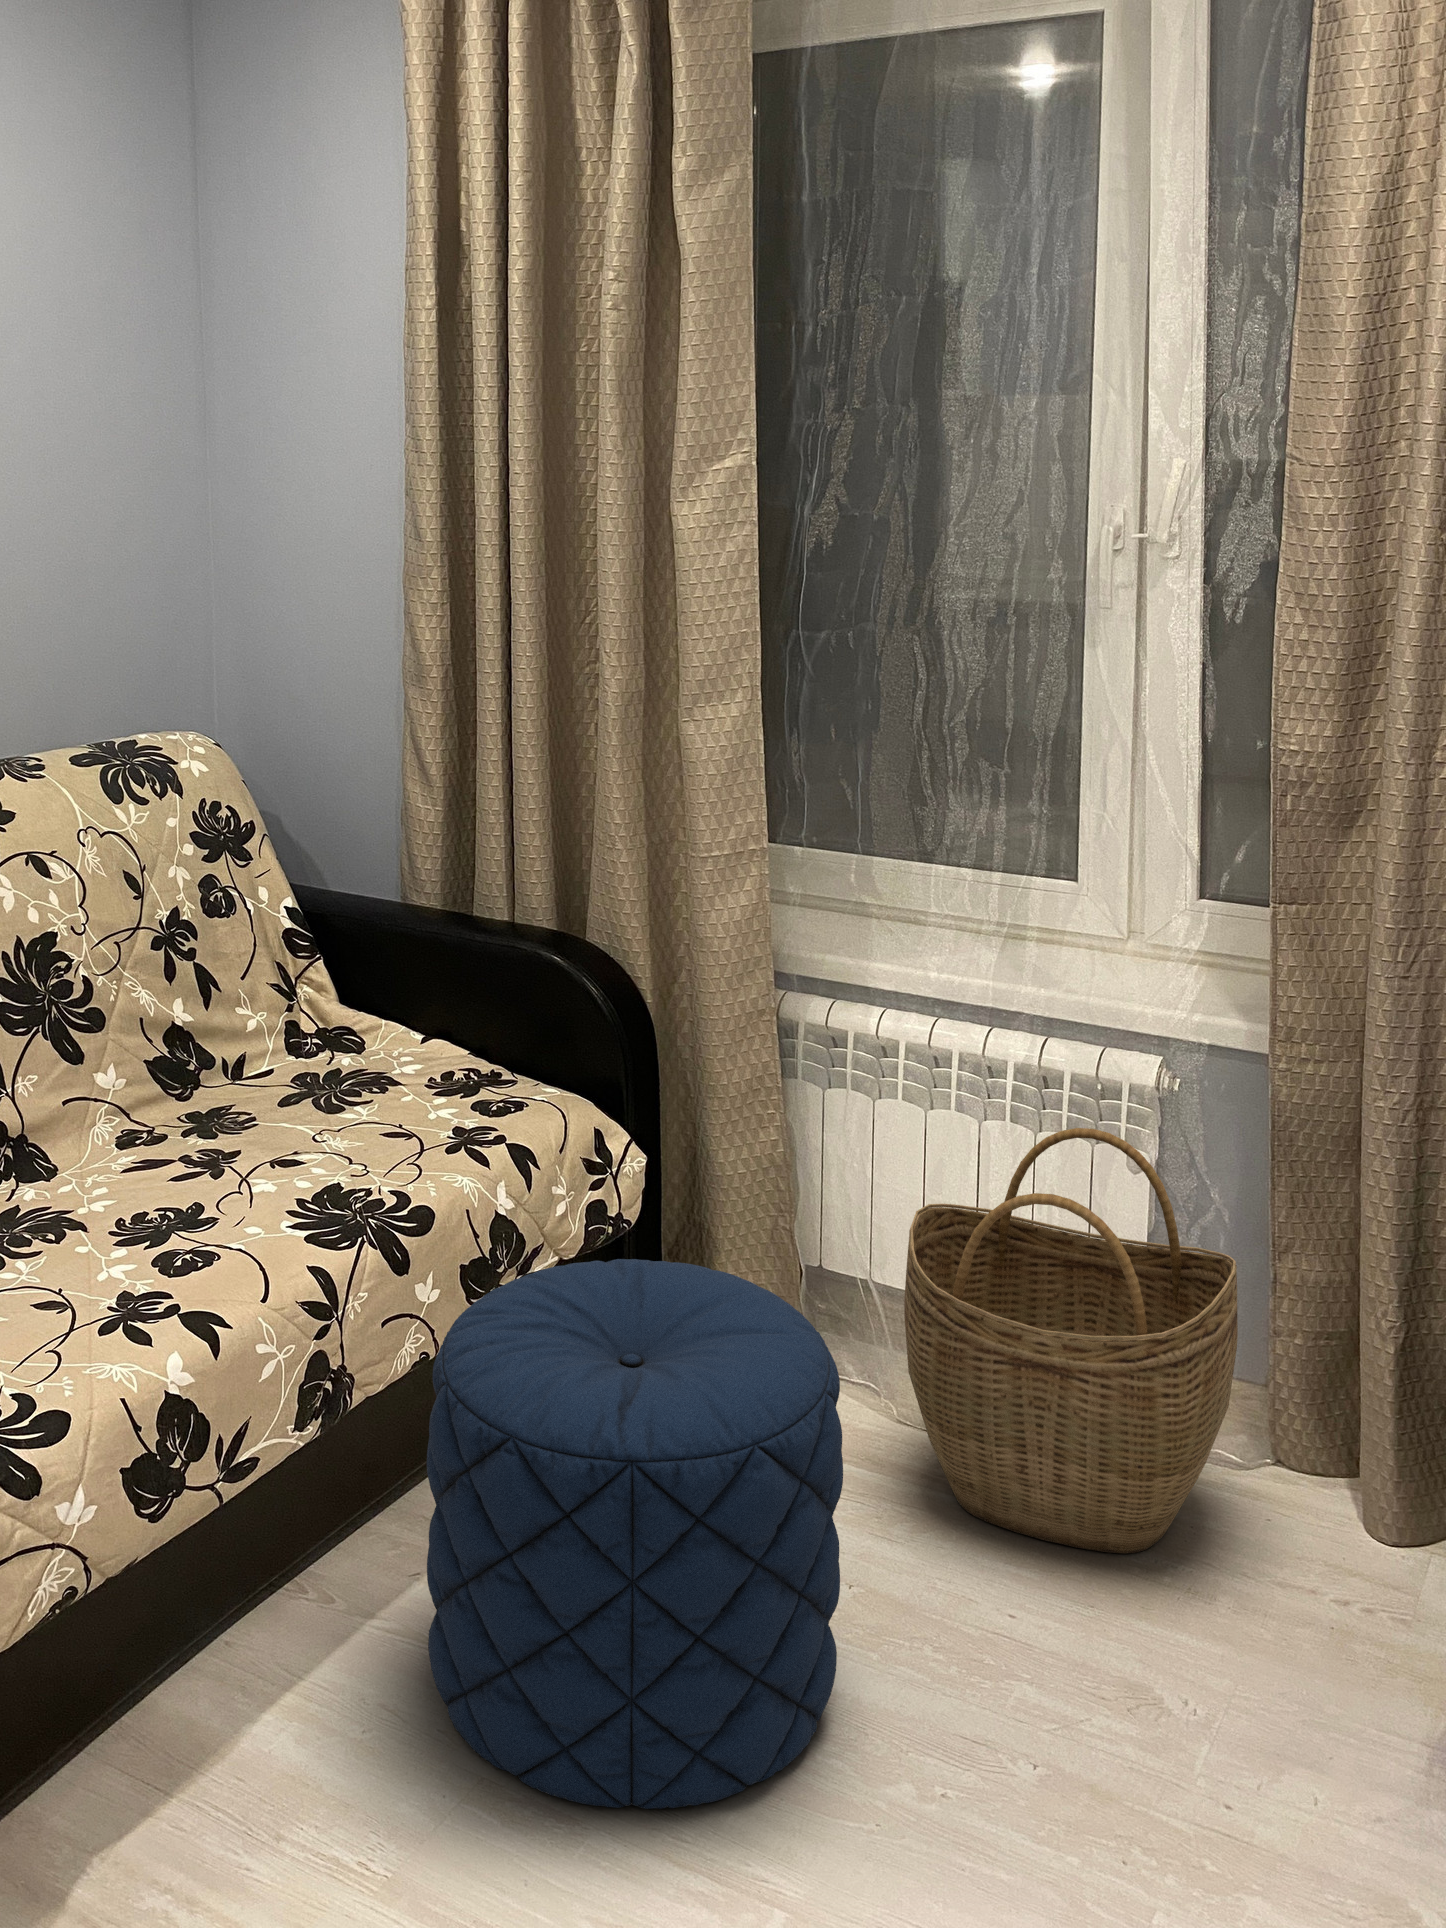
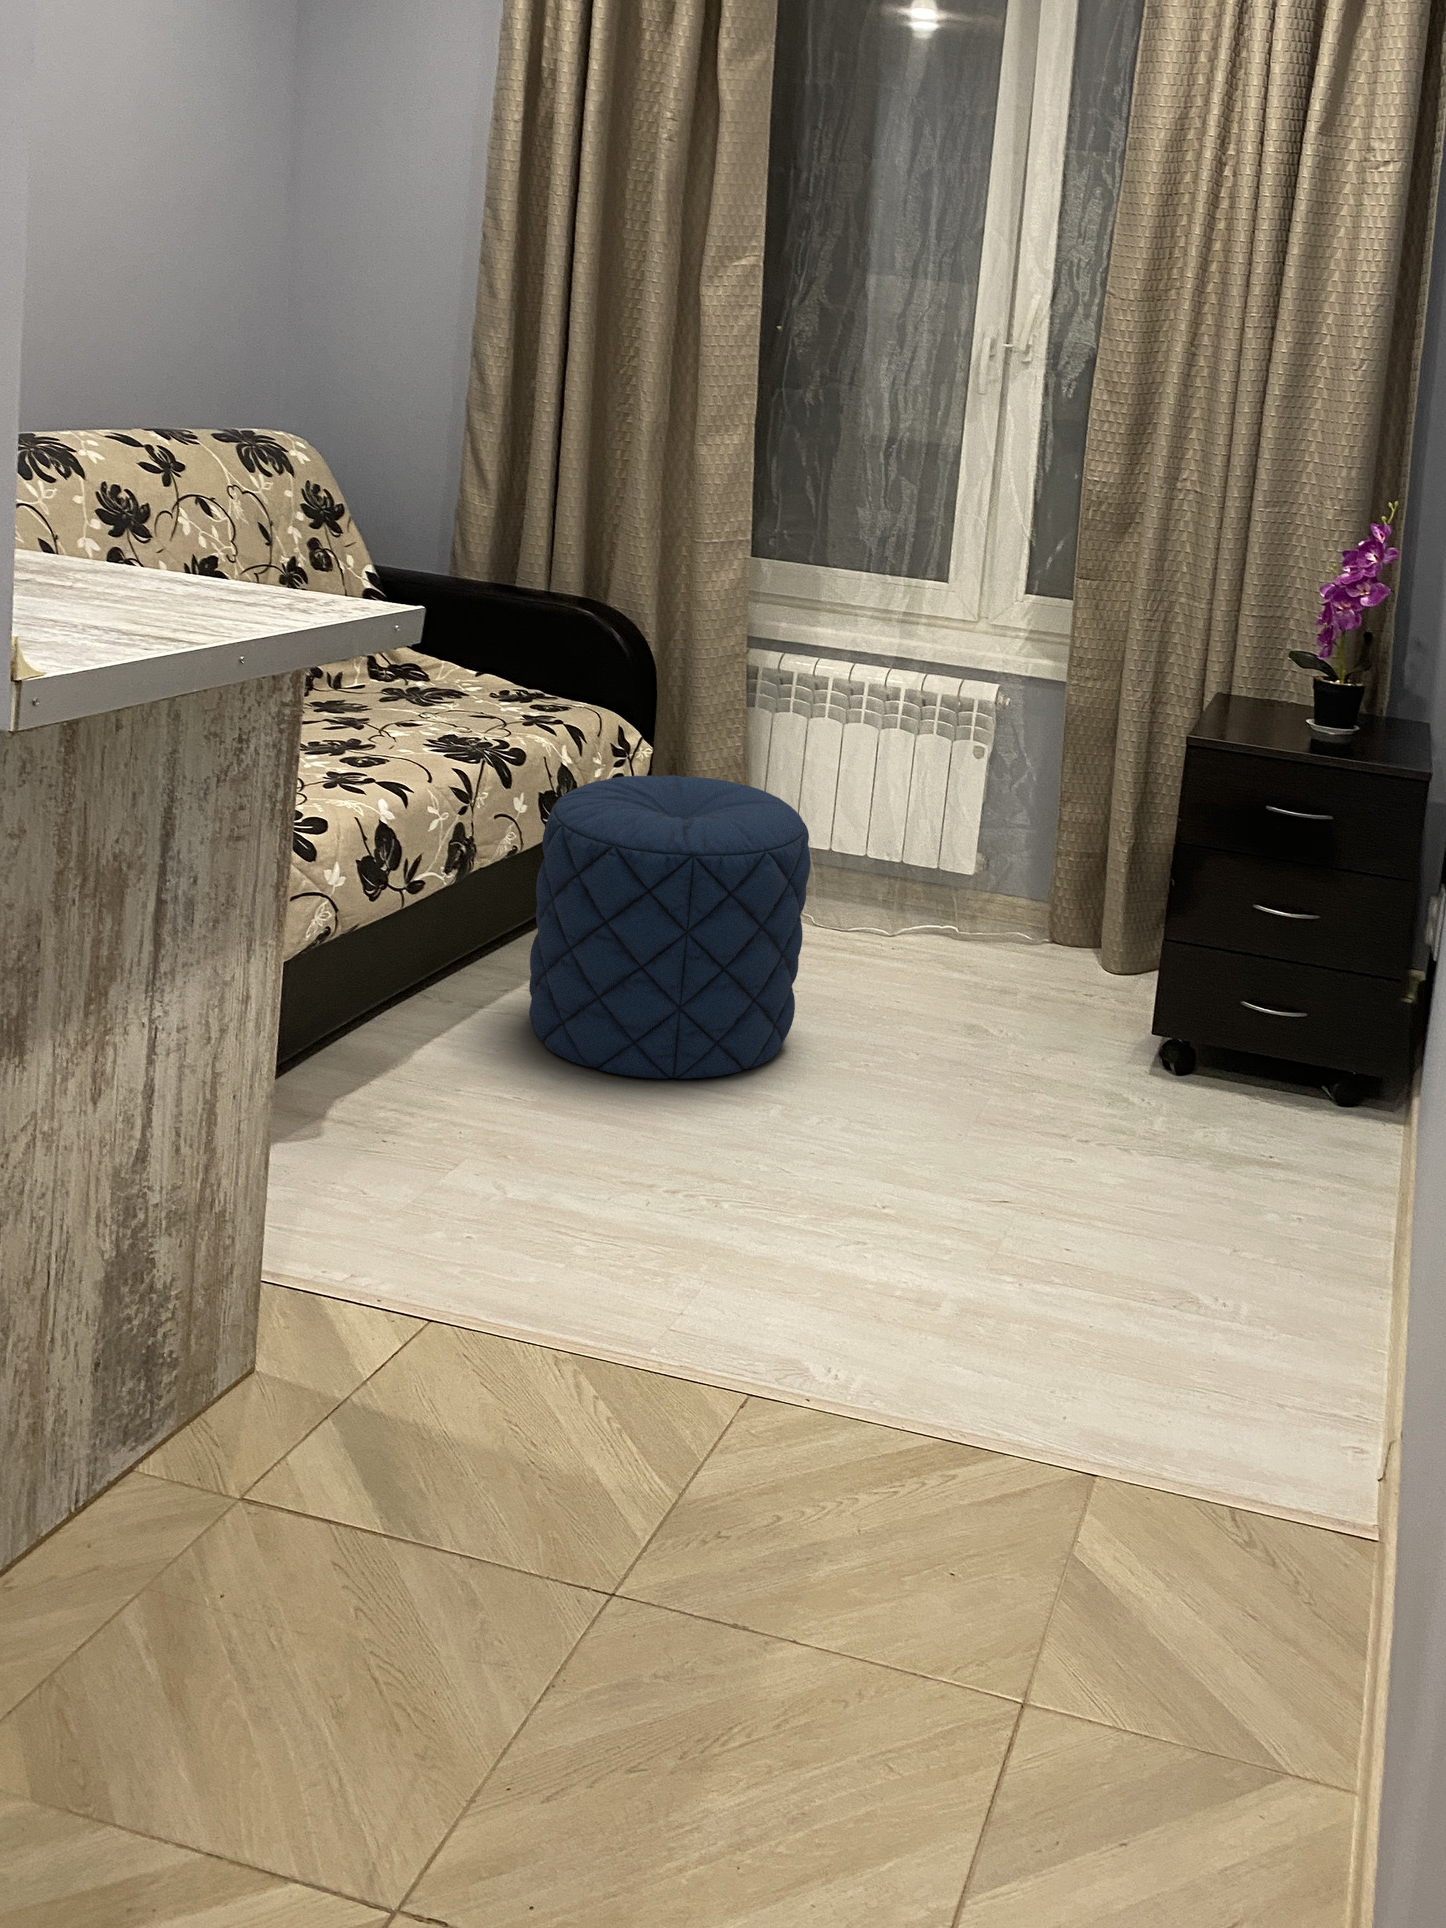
woven basket: present [904,1128,1238,1554] -> none [829,728,1040,985]

